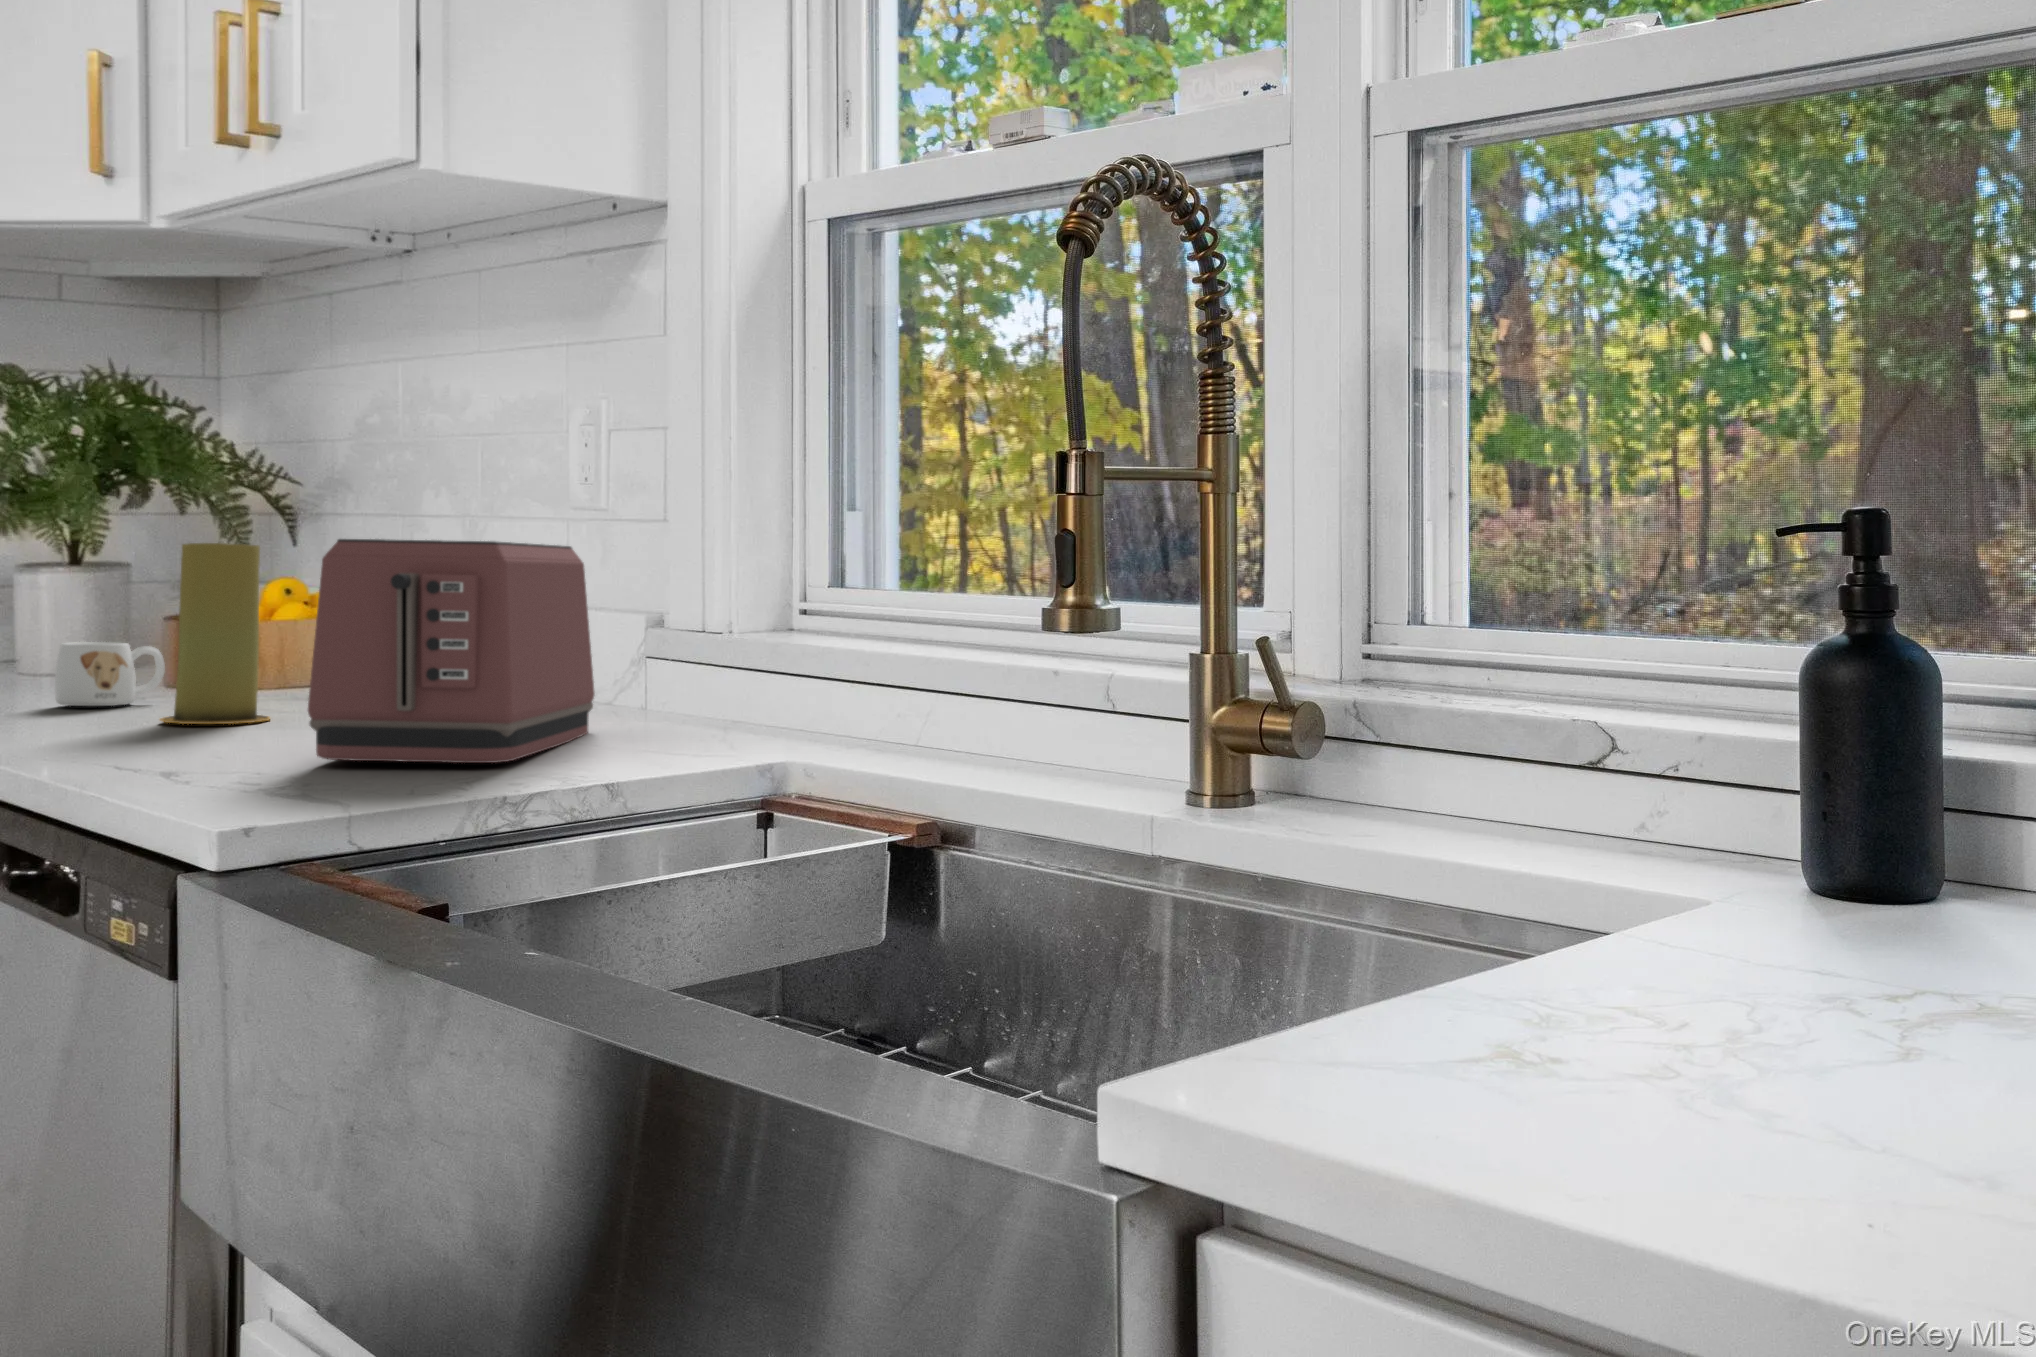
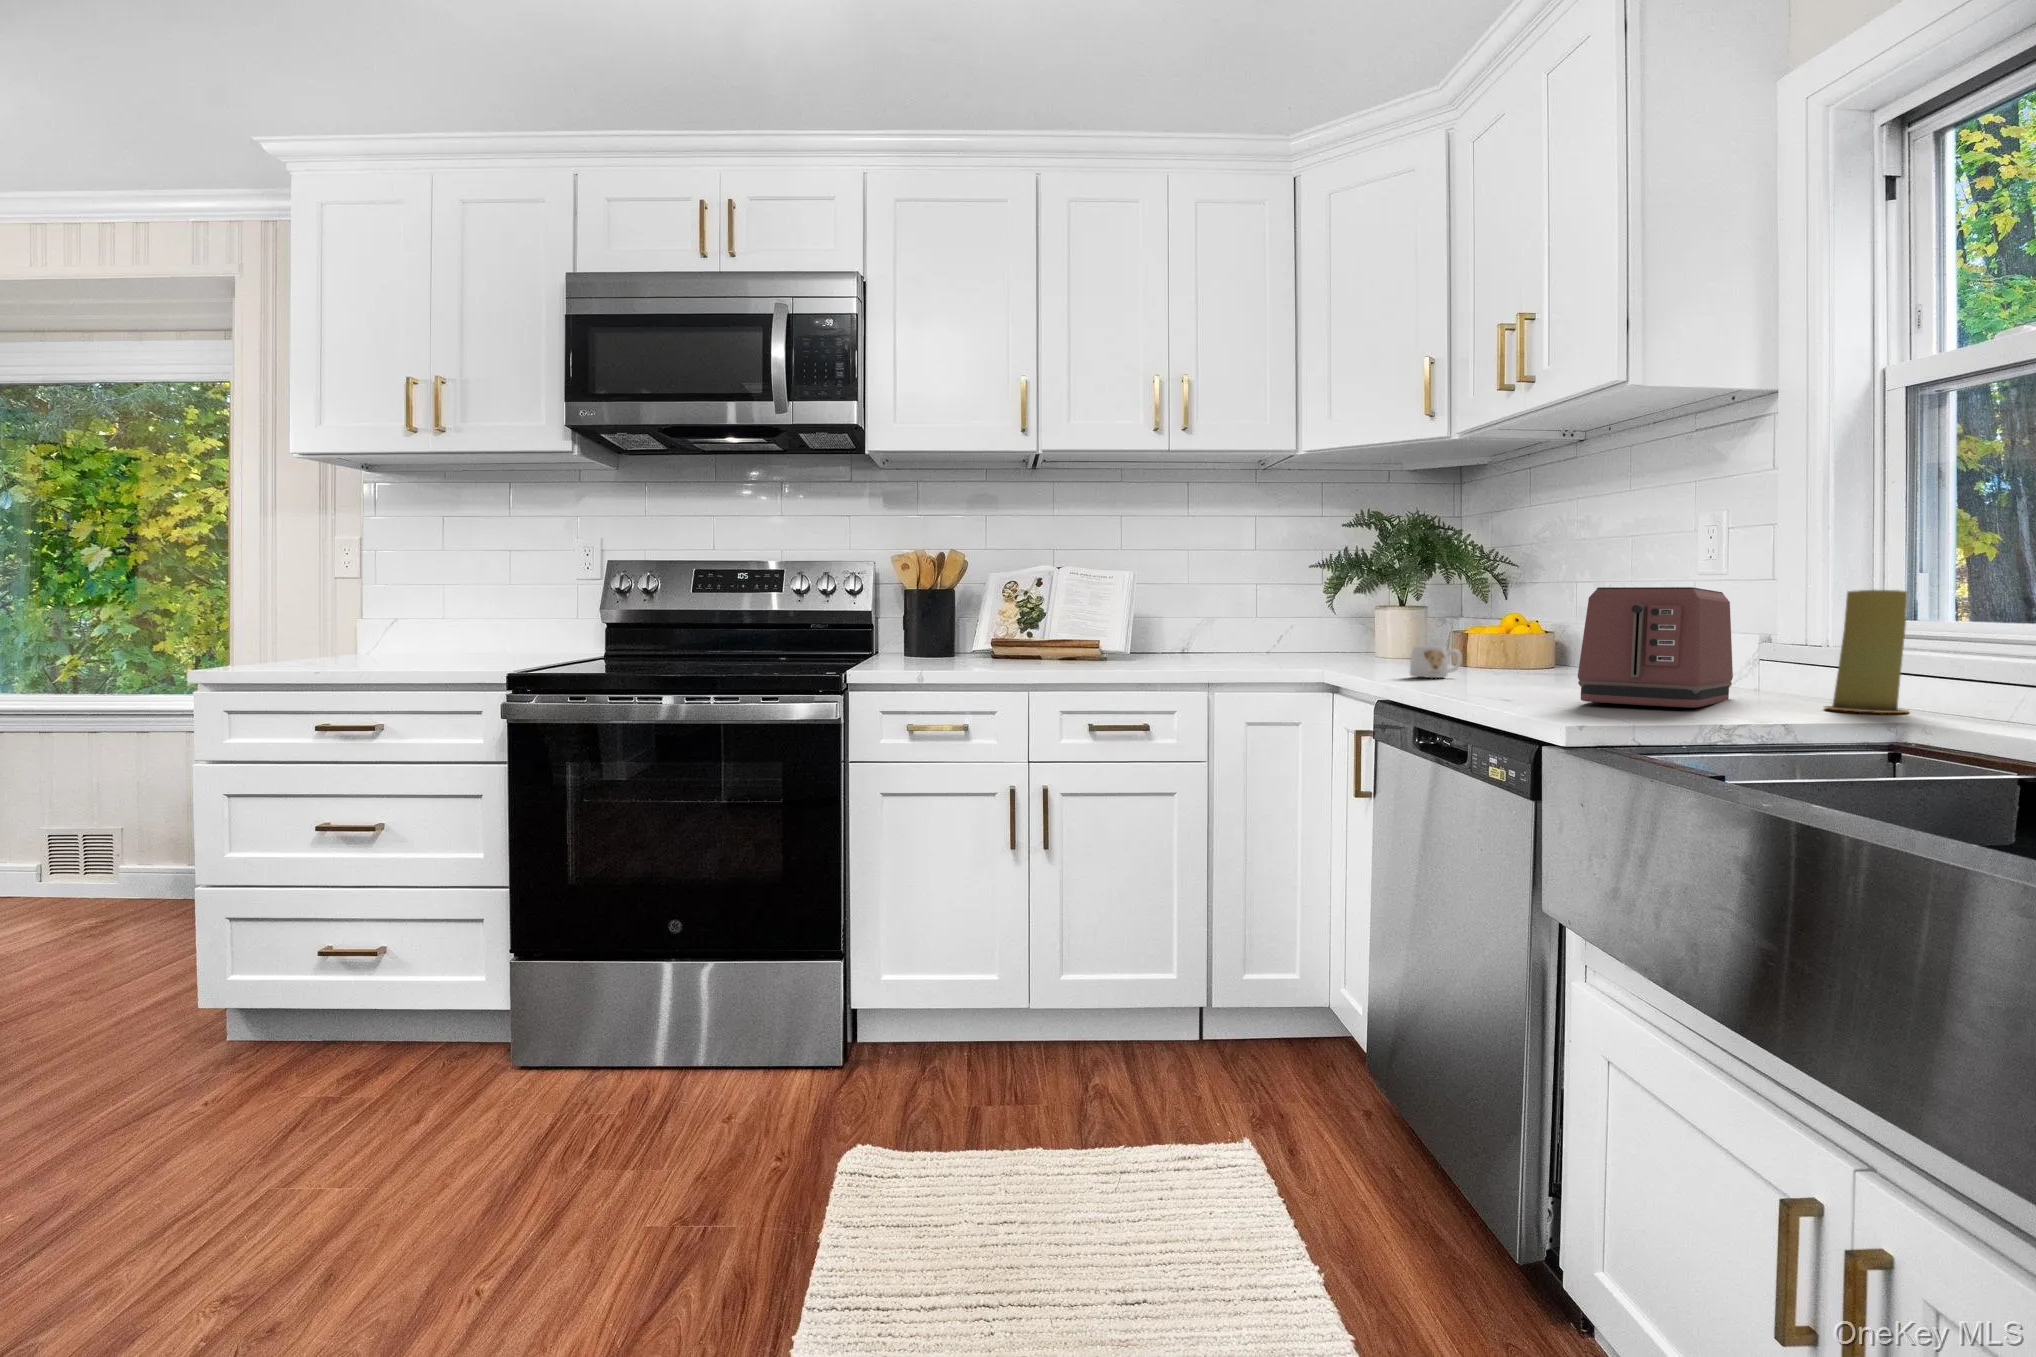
candle: present [160,543,270,724] -> present [1824,590,1909,713]

